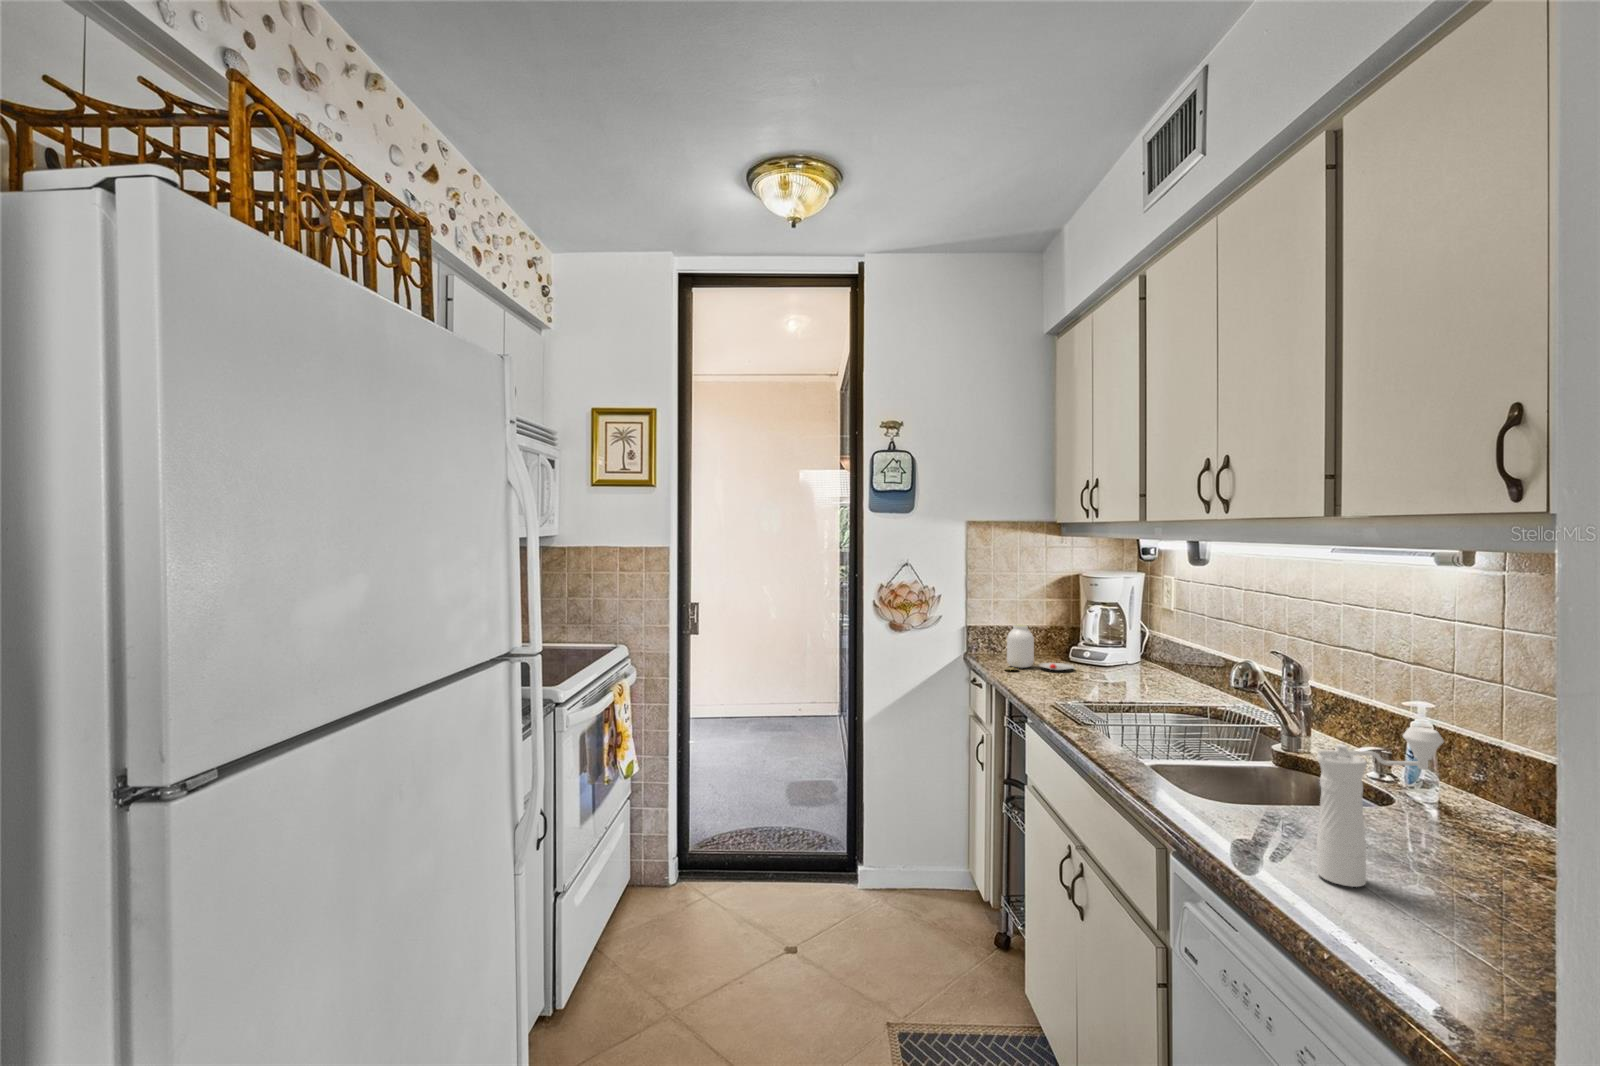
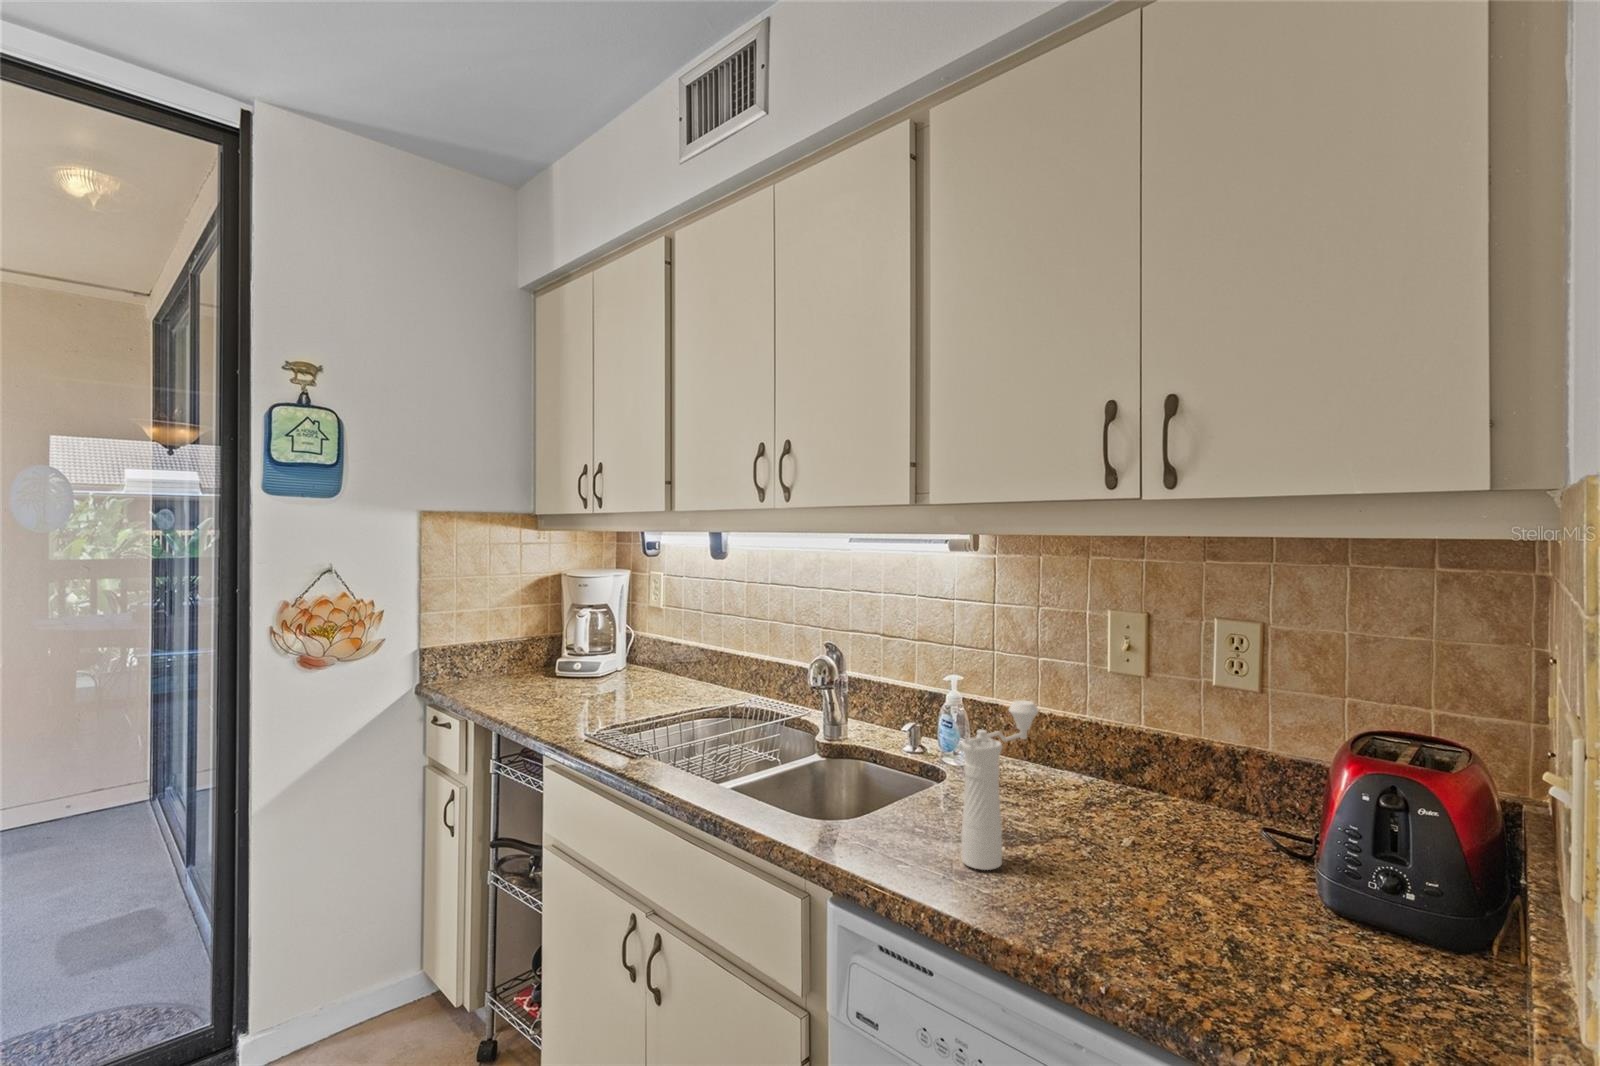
jar: present [1004,625,1074,671] -> none [485,640,573,700]

